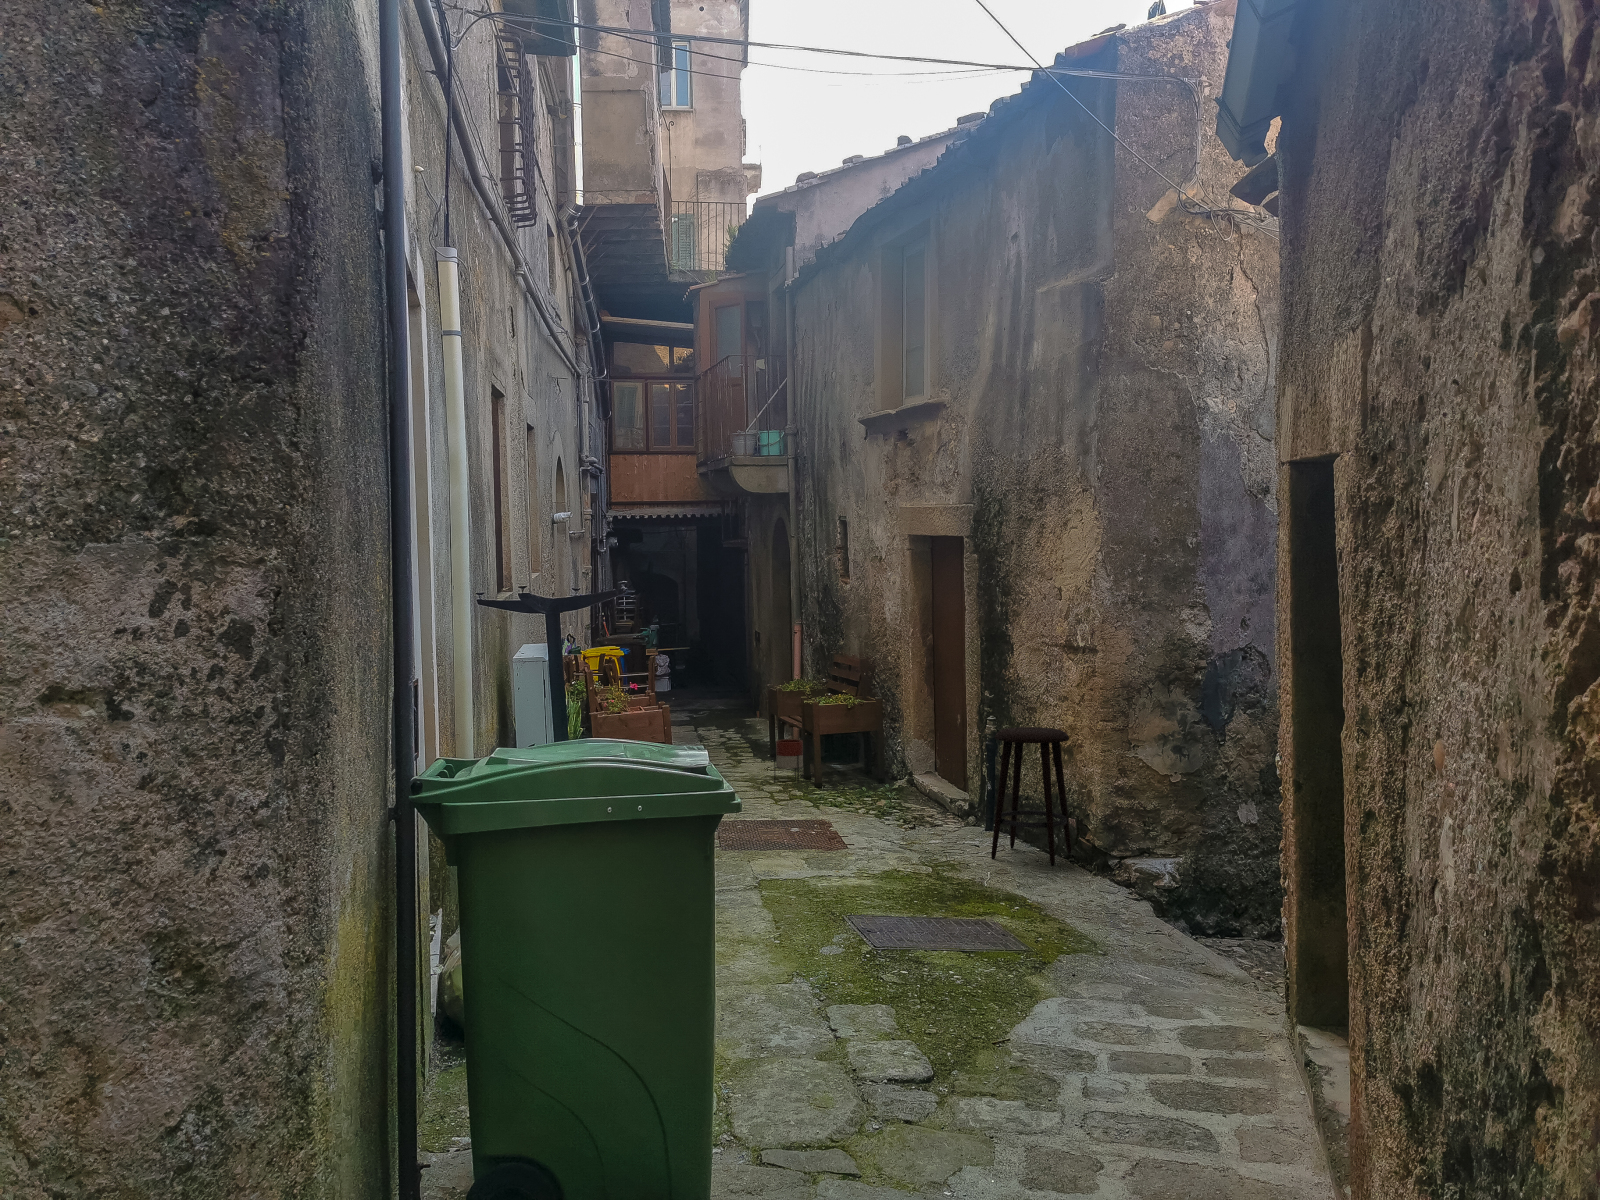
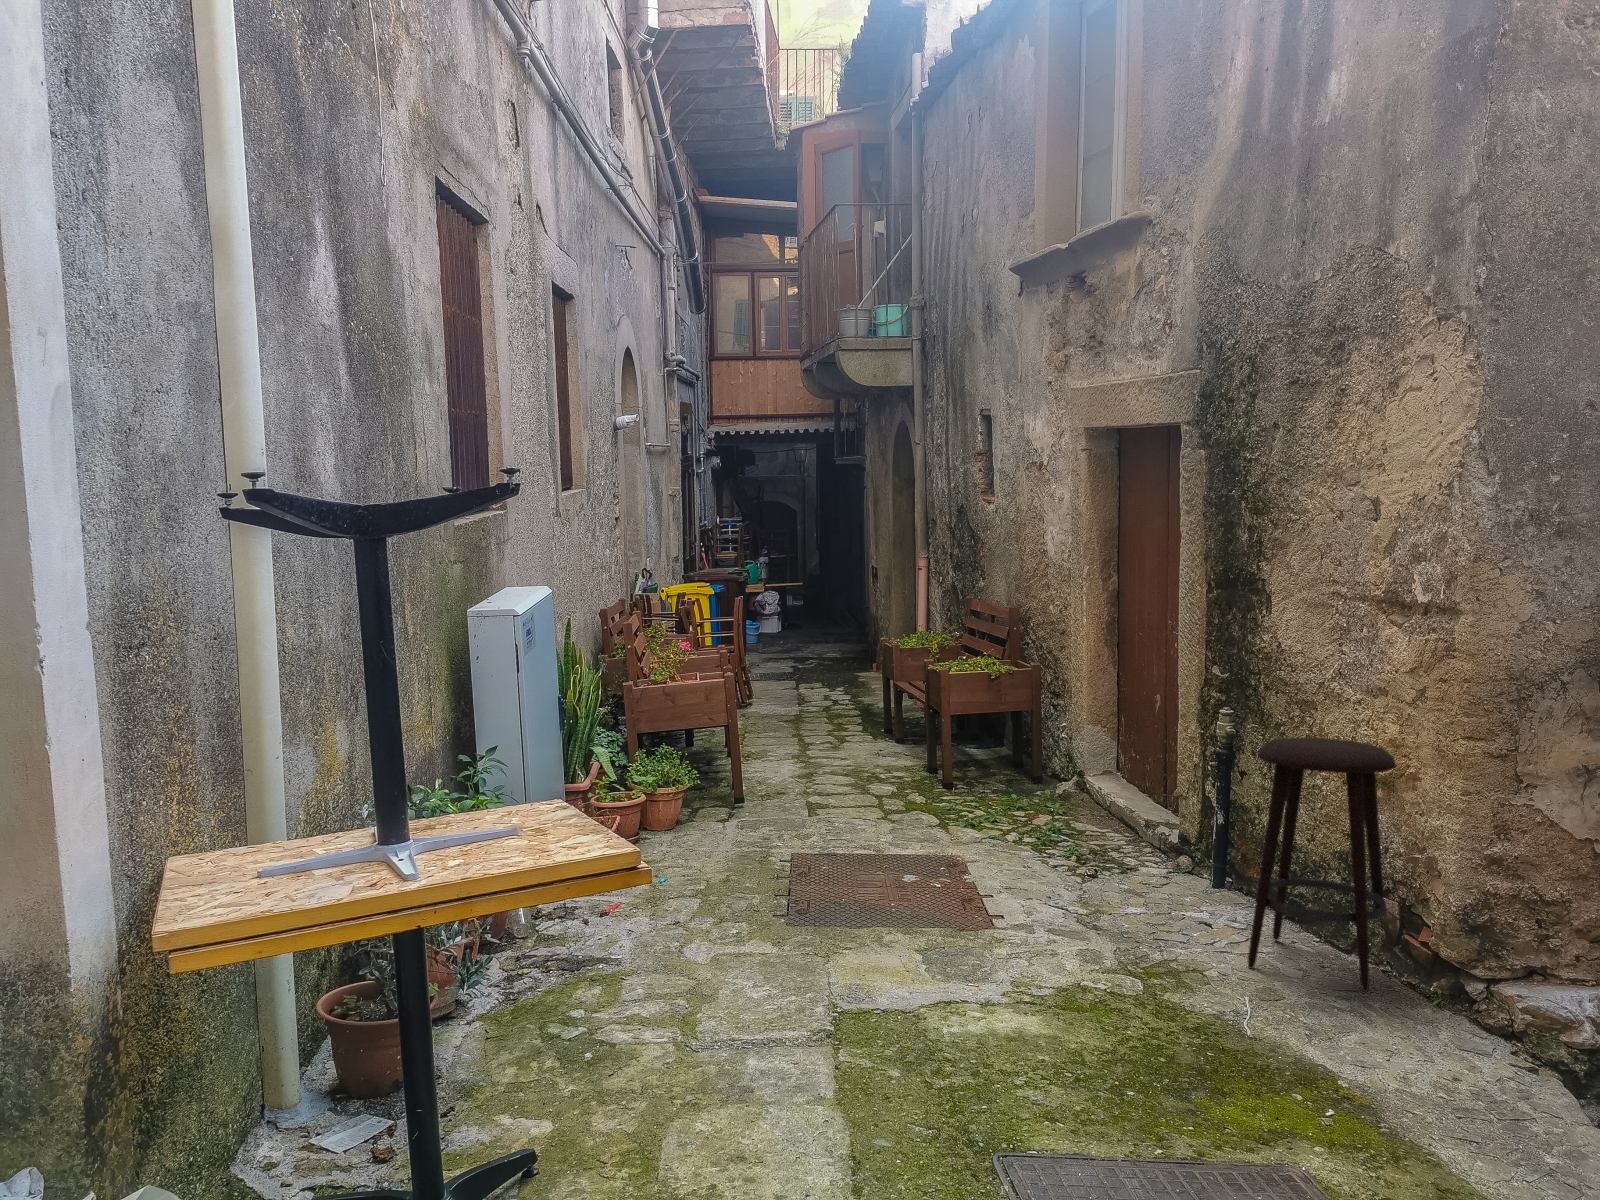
planter: present [774,739,803,783] -> none [887,717,927,779]

